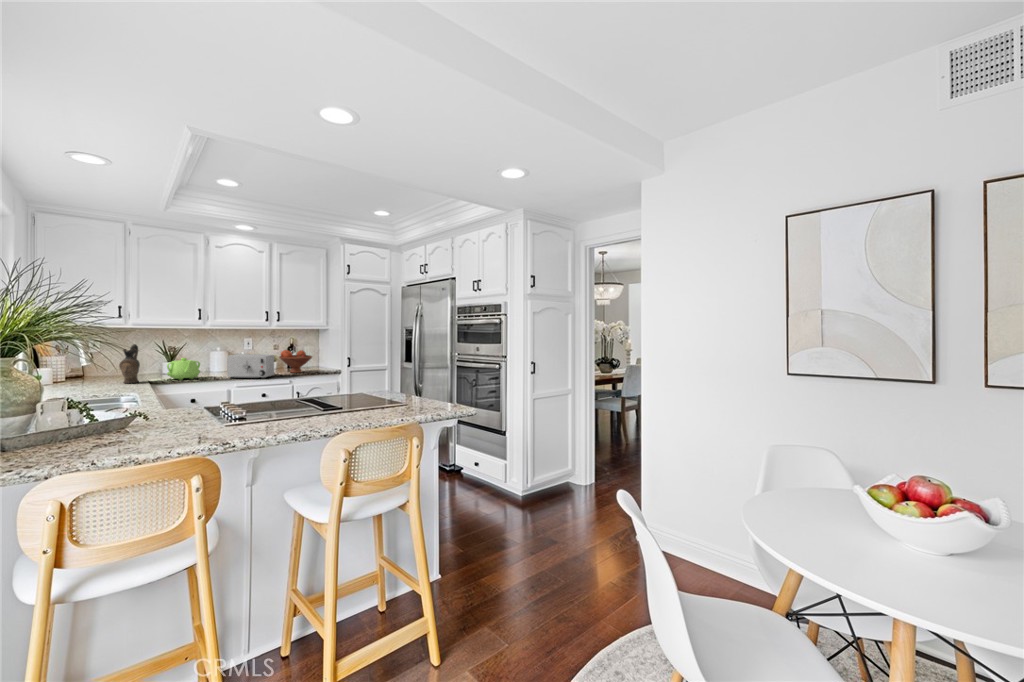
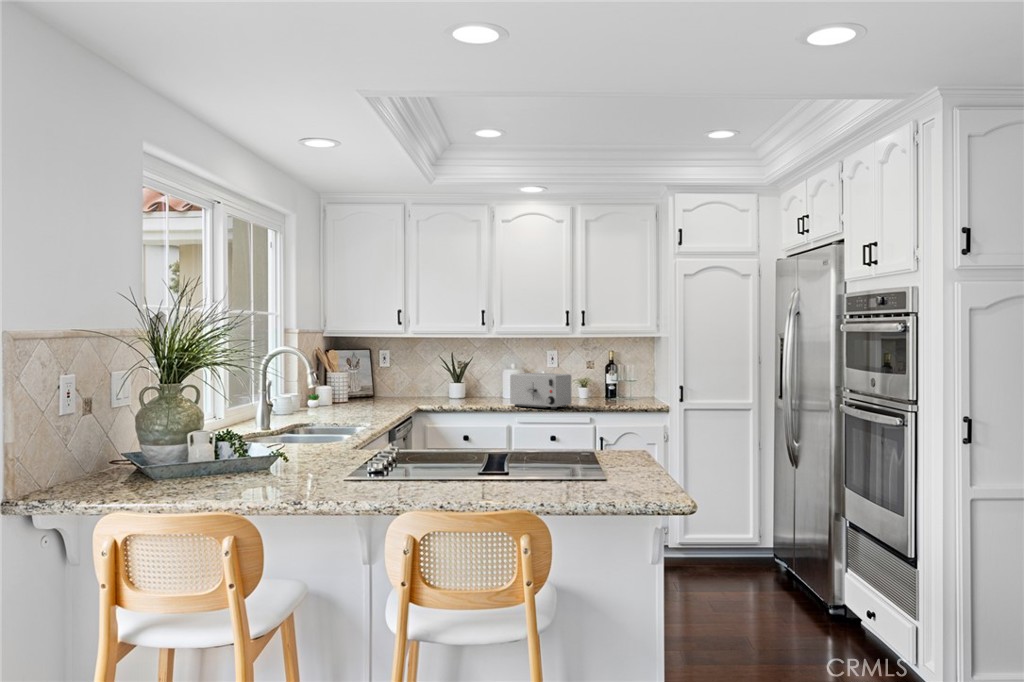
ceramic pitcher: present [119,344,140,383] -> none [391,356,413,406]
fruit bowl: present [279,350,312,373] -> none [584,369,631,404]
teapot: present [167,358,200,380] -> none [443,376,482,405]

